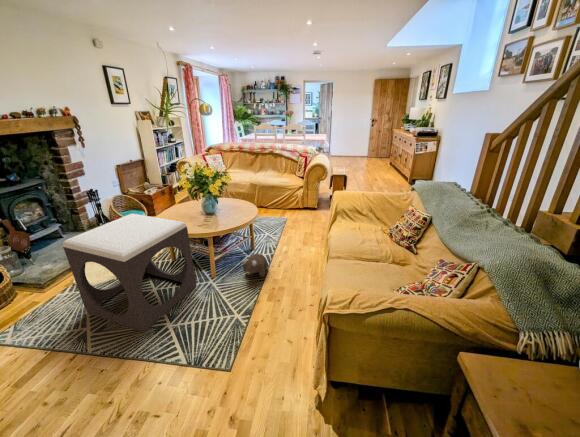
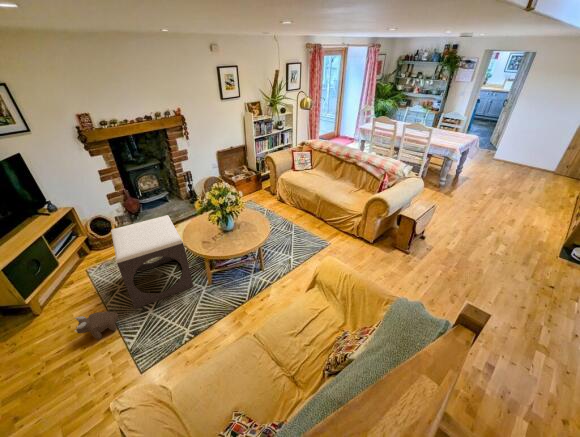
plush toy: present [242,254,267,277] -> present [75,312,118,339]

